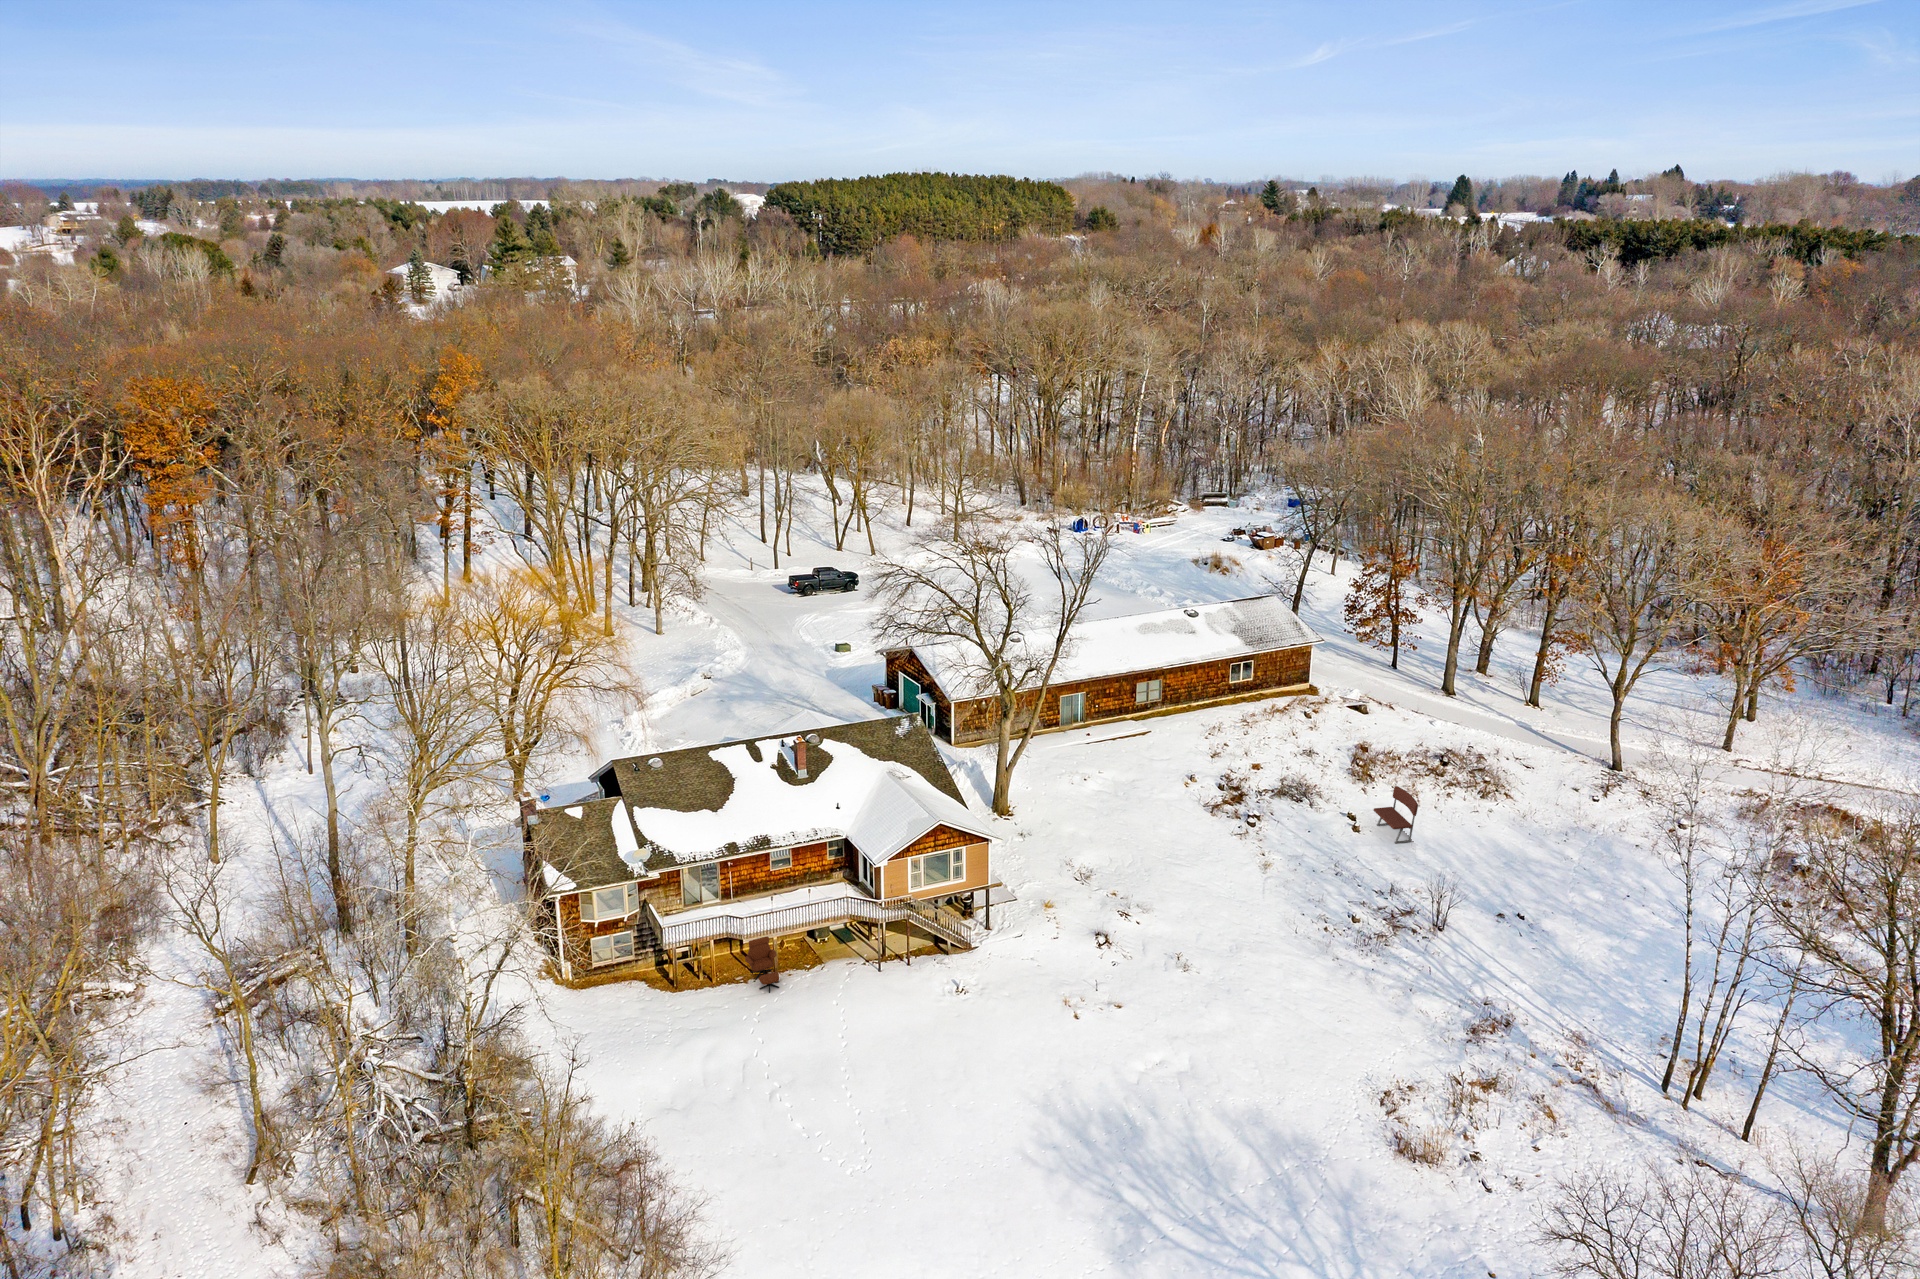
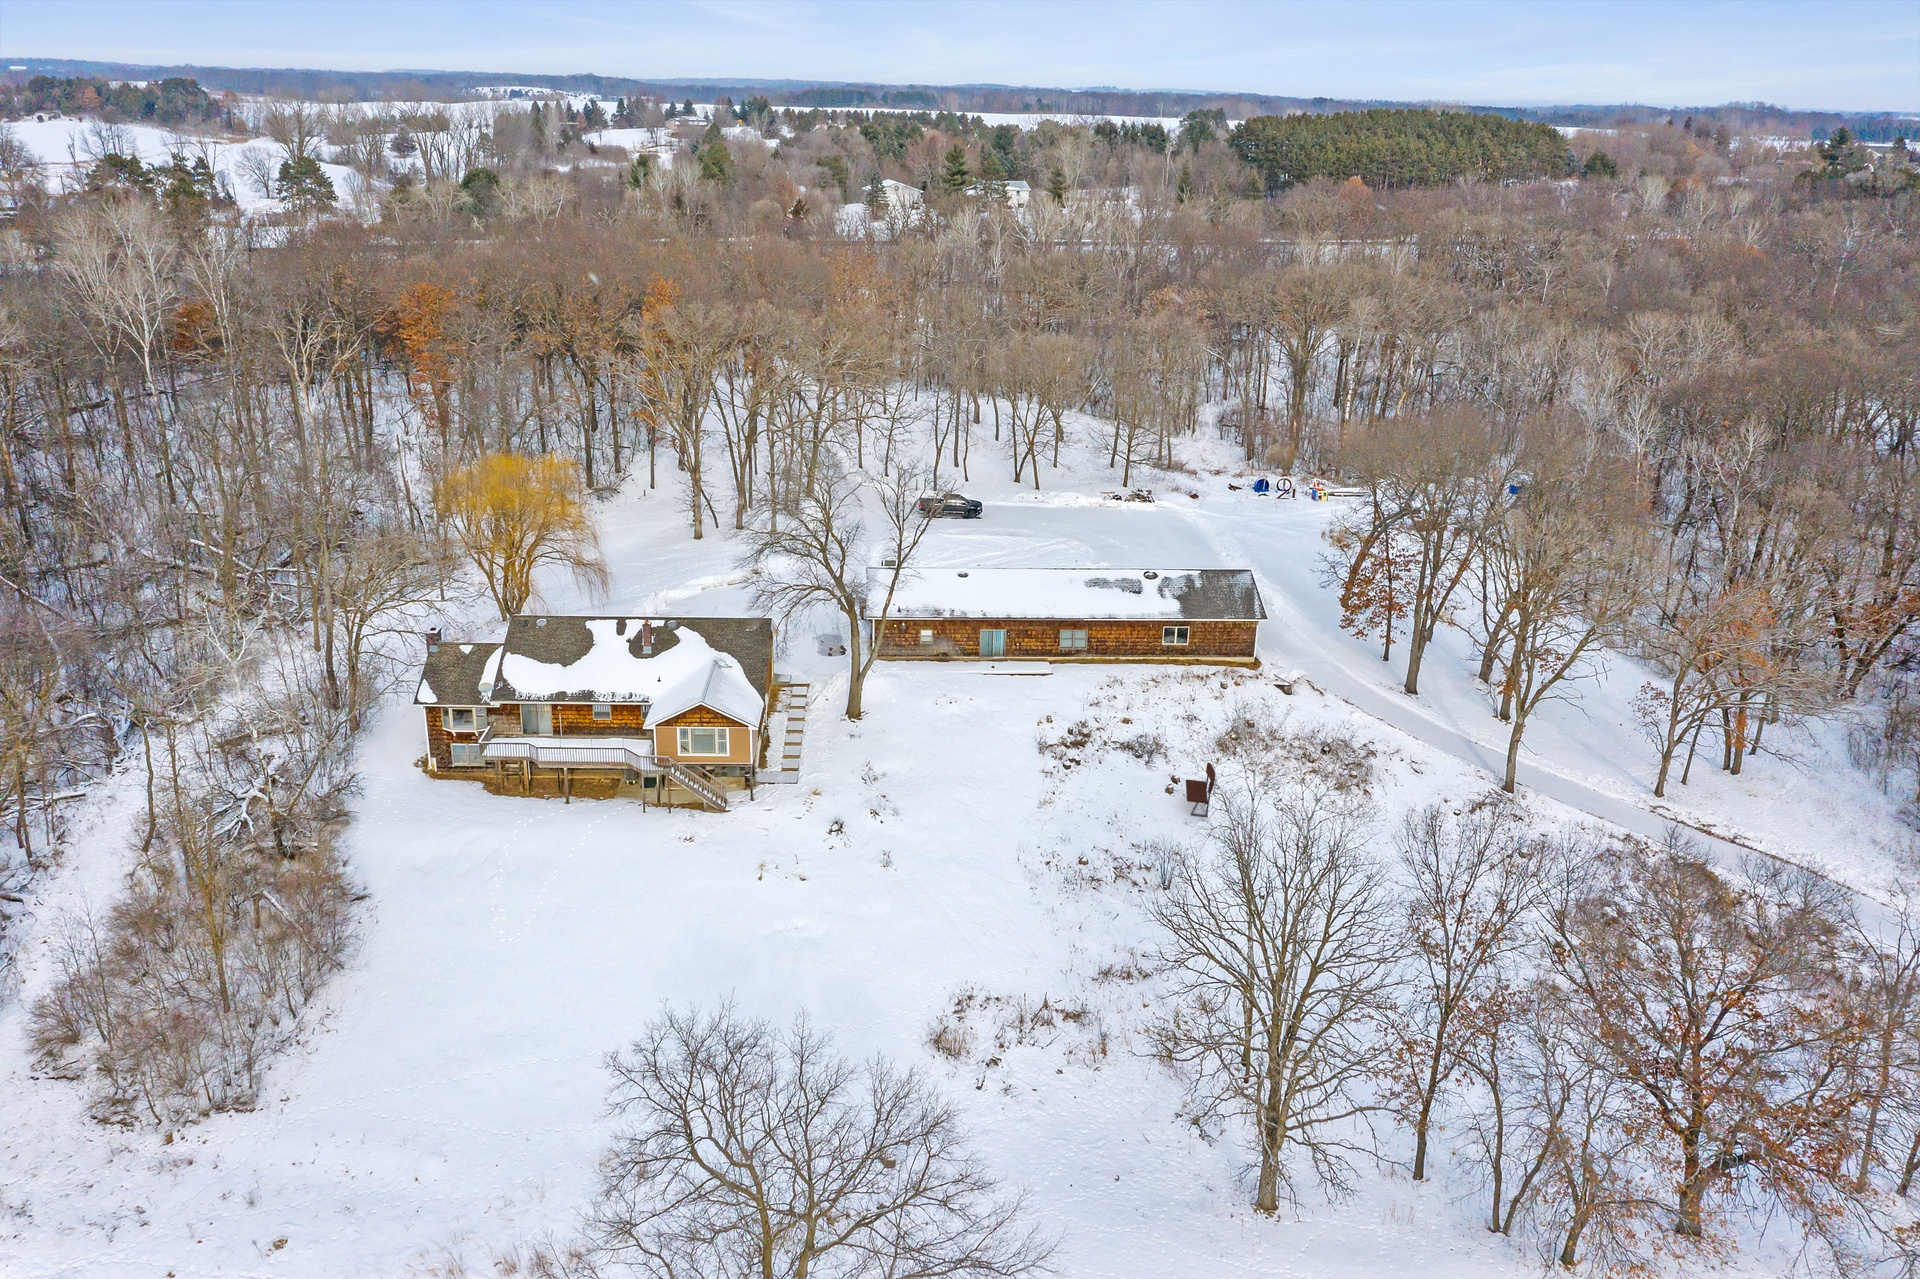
lounge chair: present [745,936,779,993] -> none [553,770,580,814]

